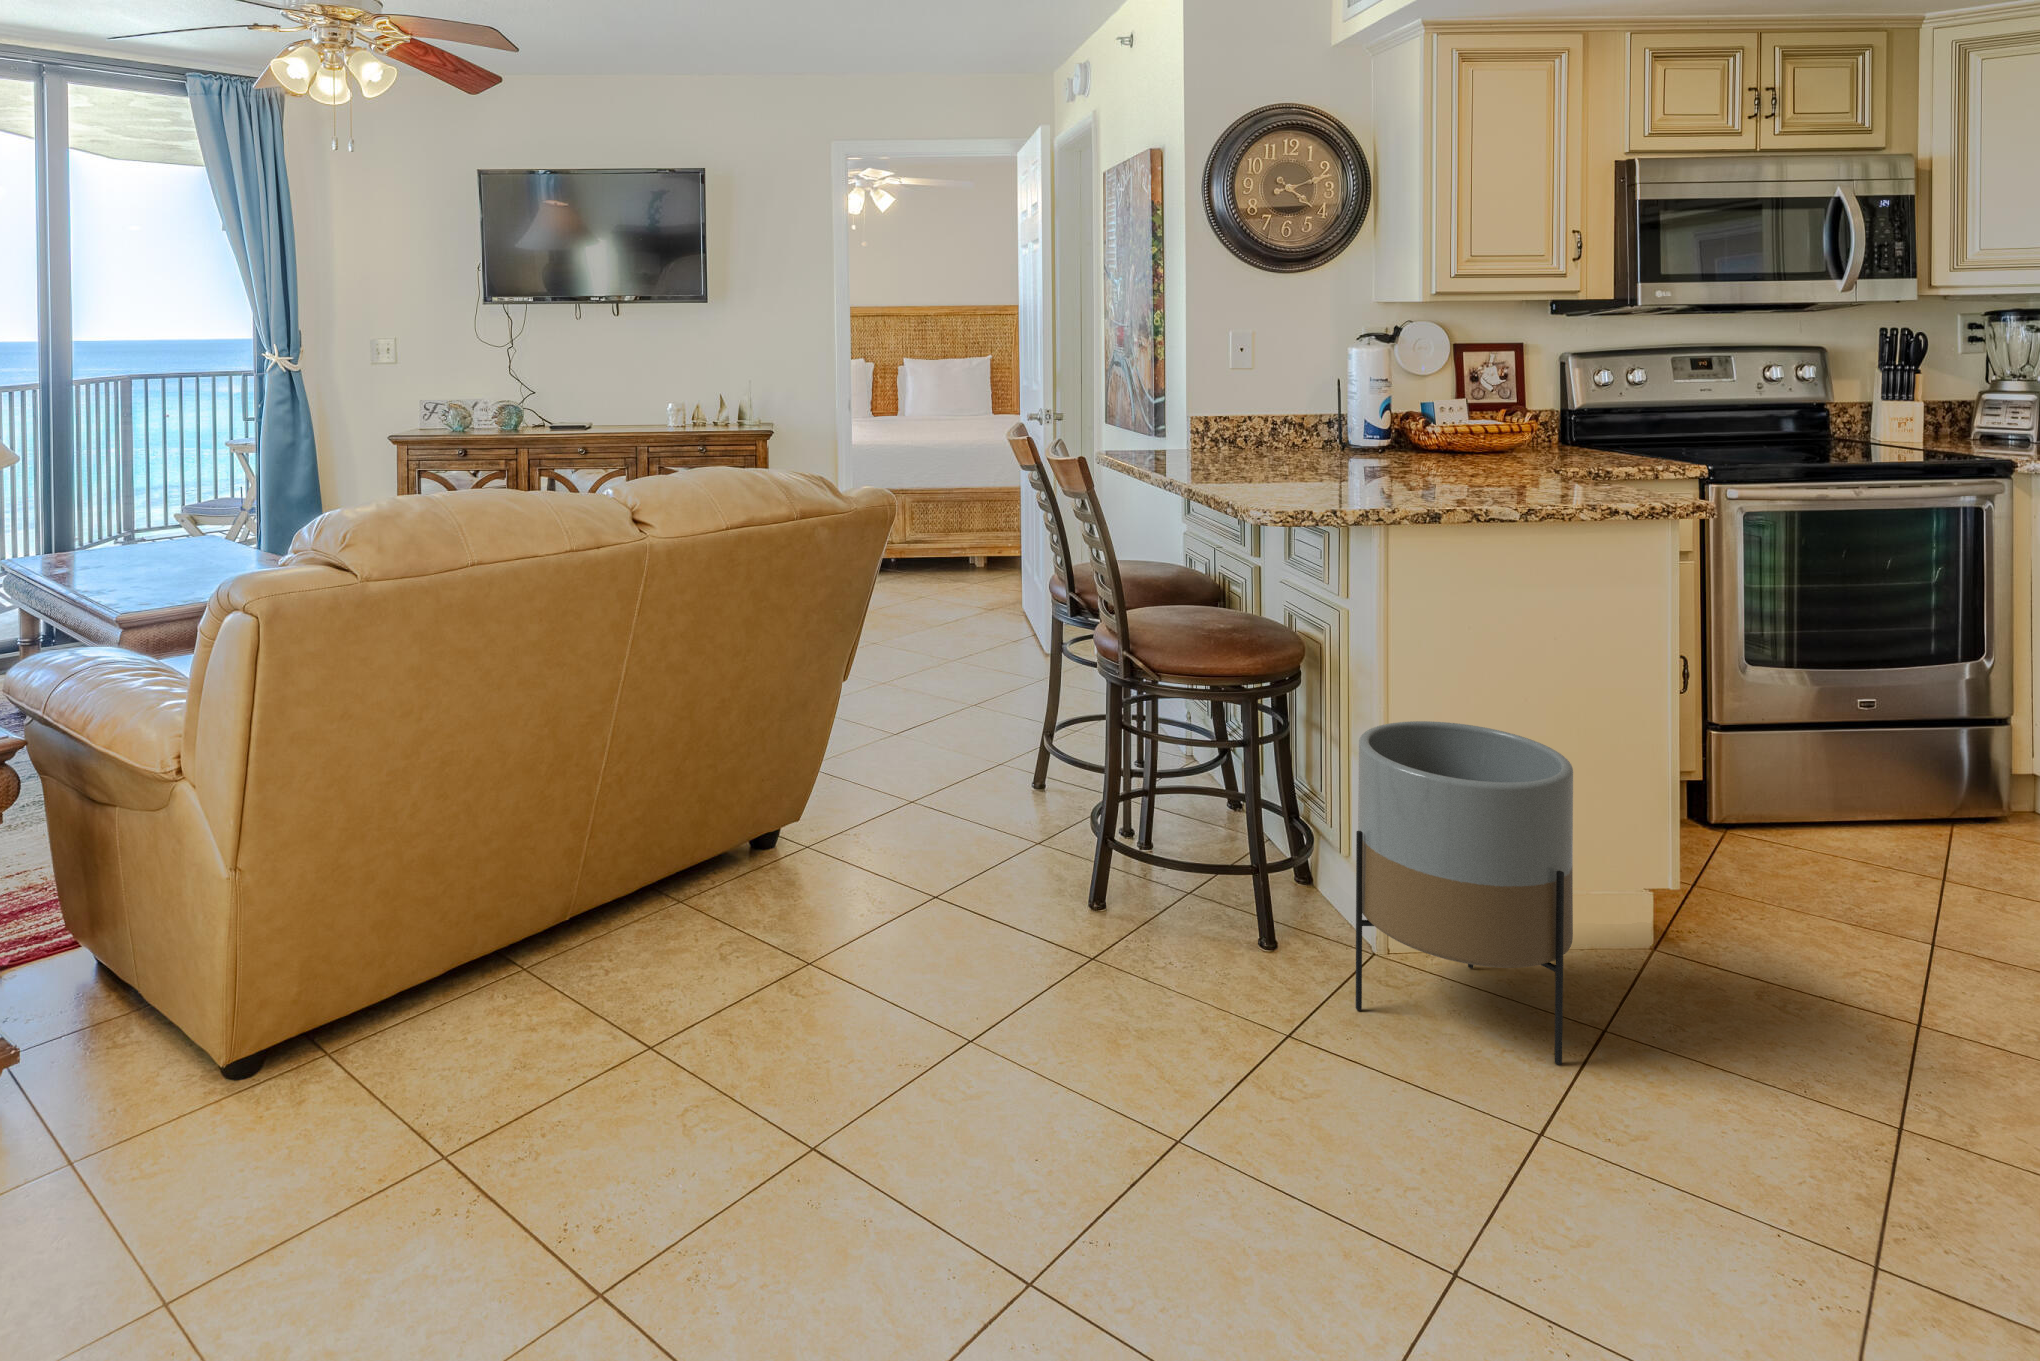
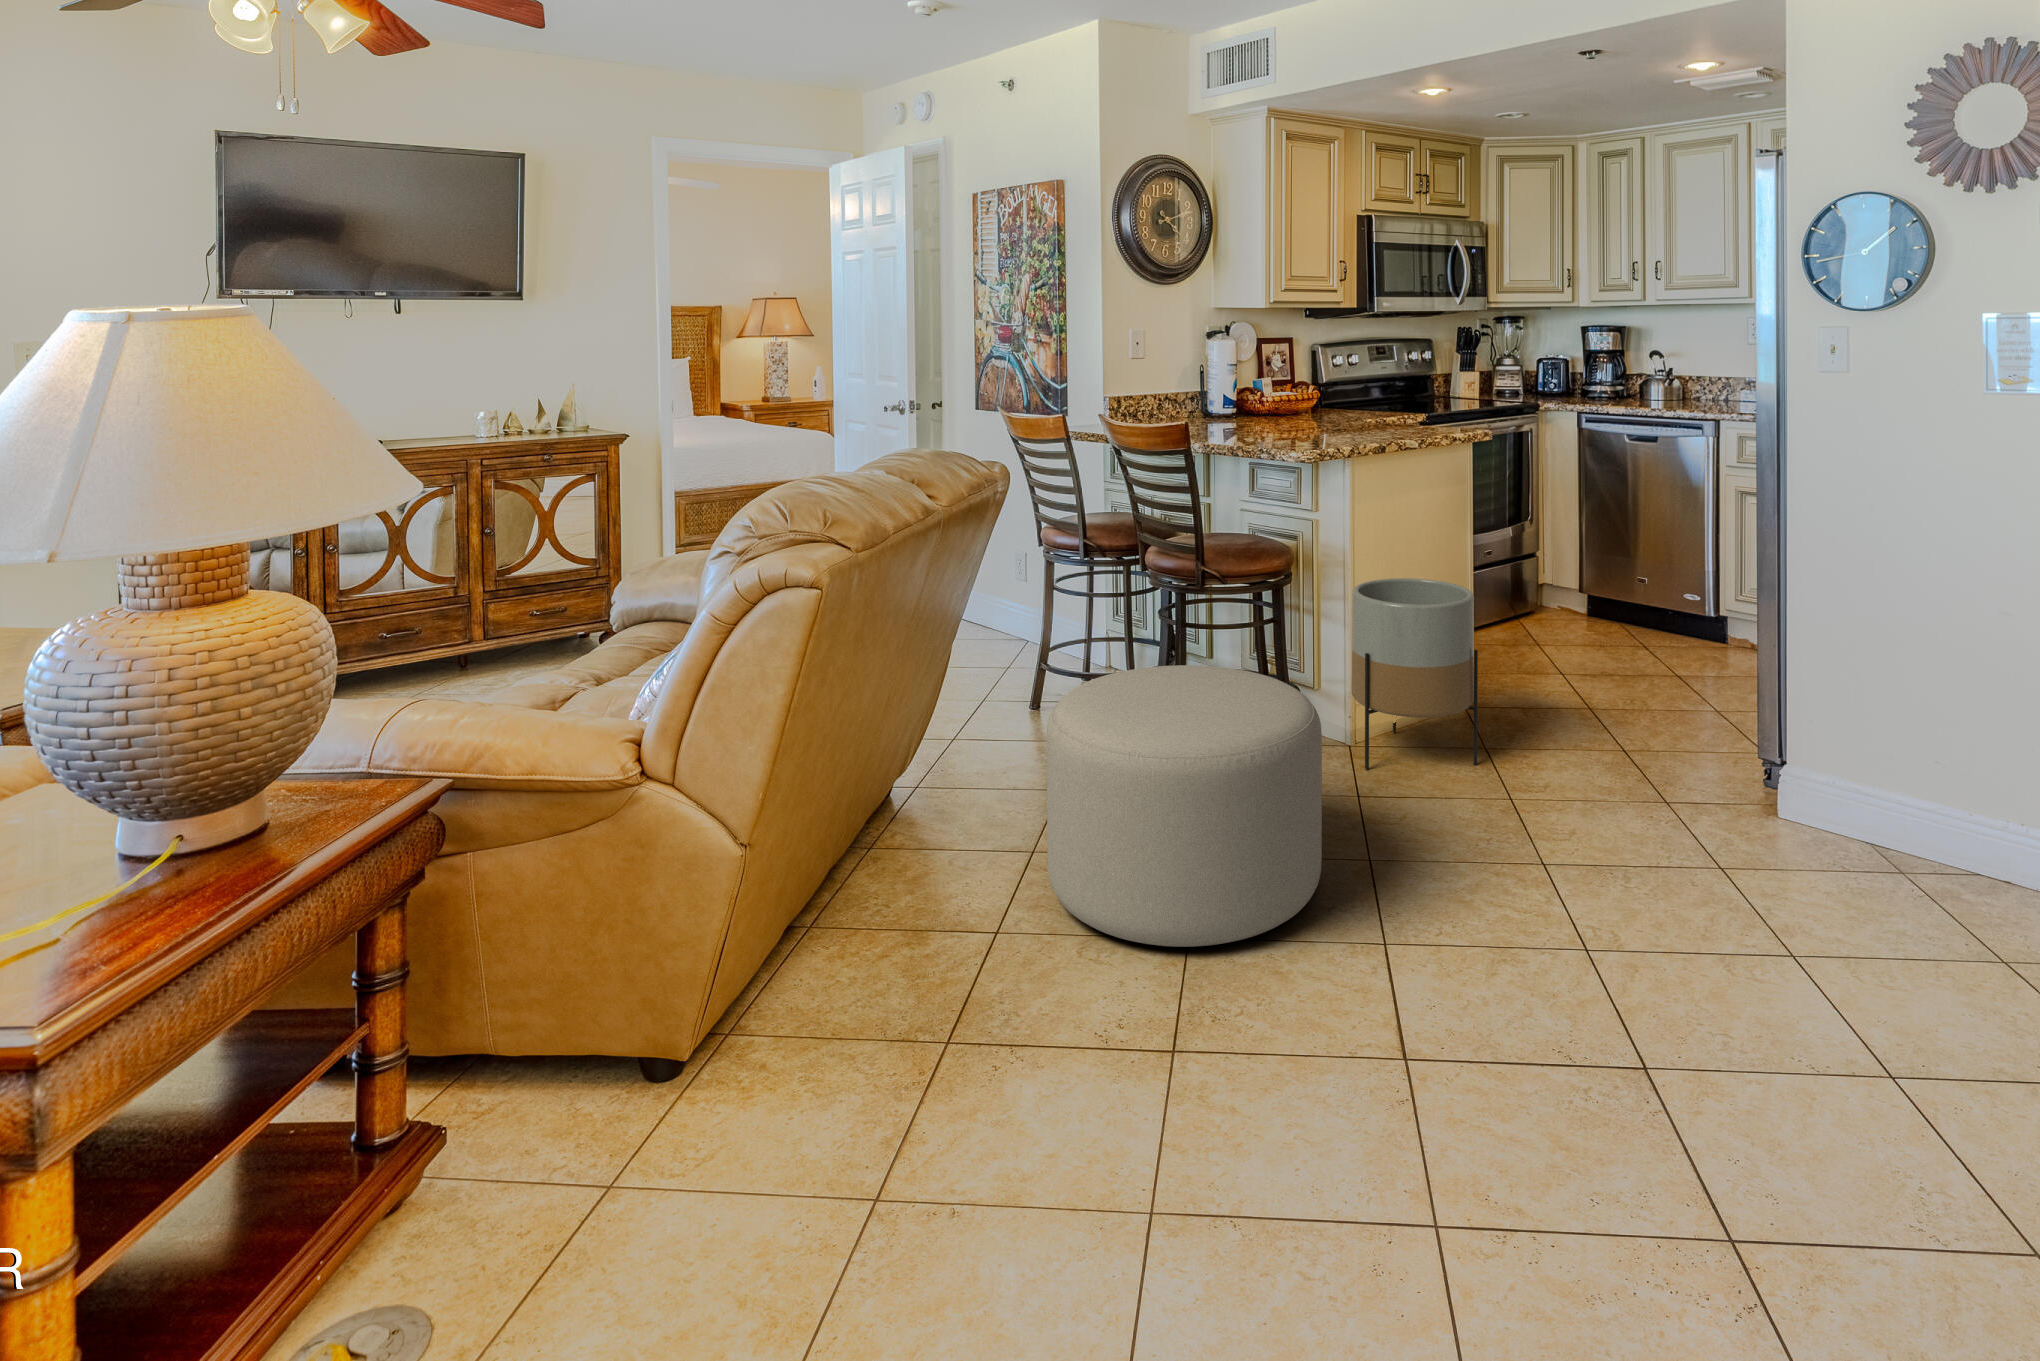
ottoman: none [734,775,1107,1188] -> present [1047,665,1322,947]

